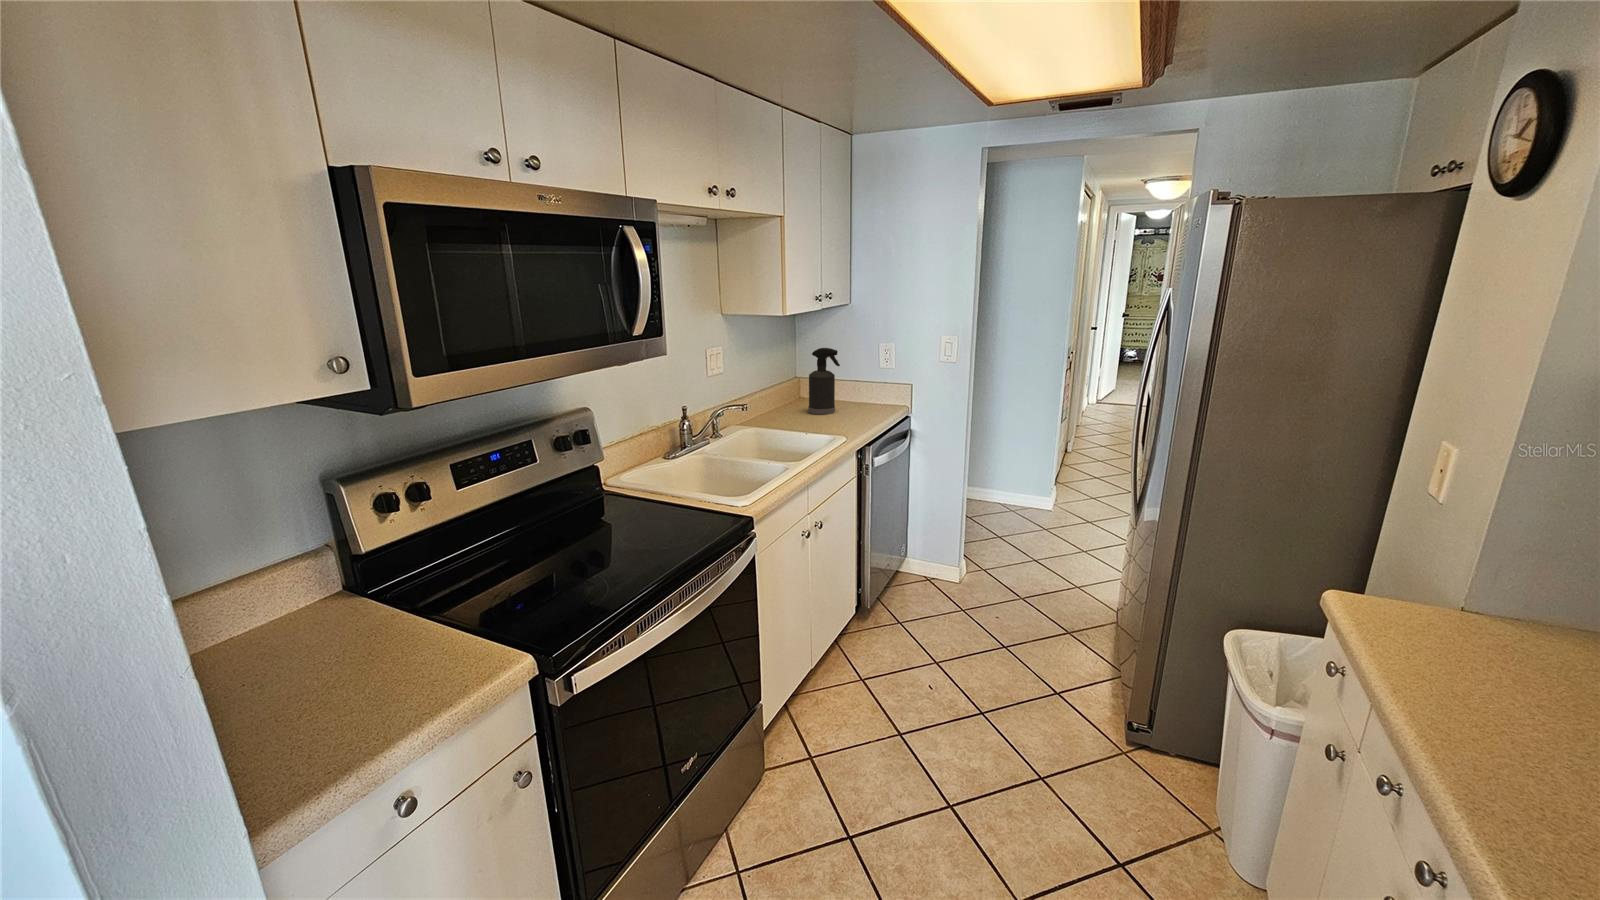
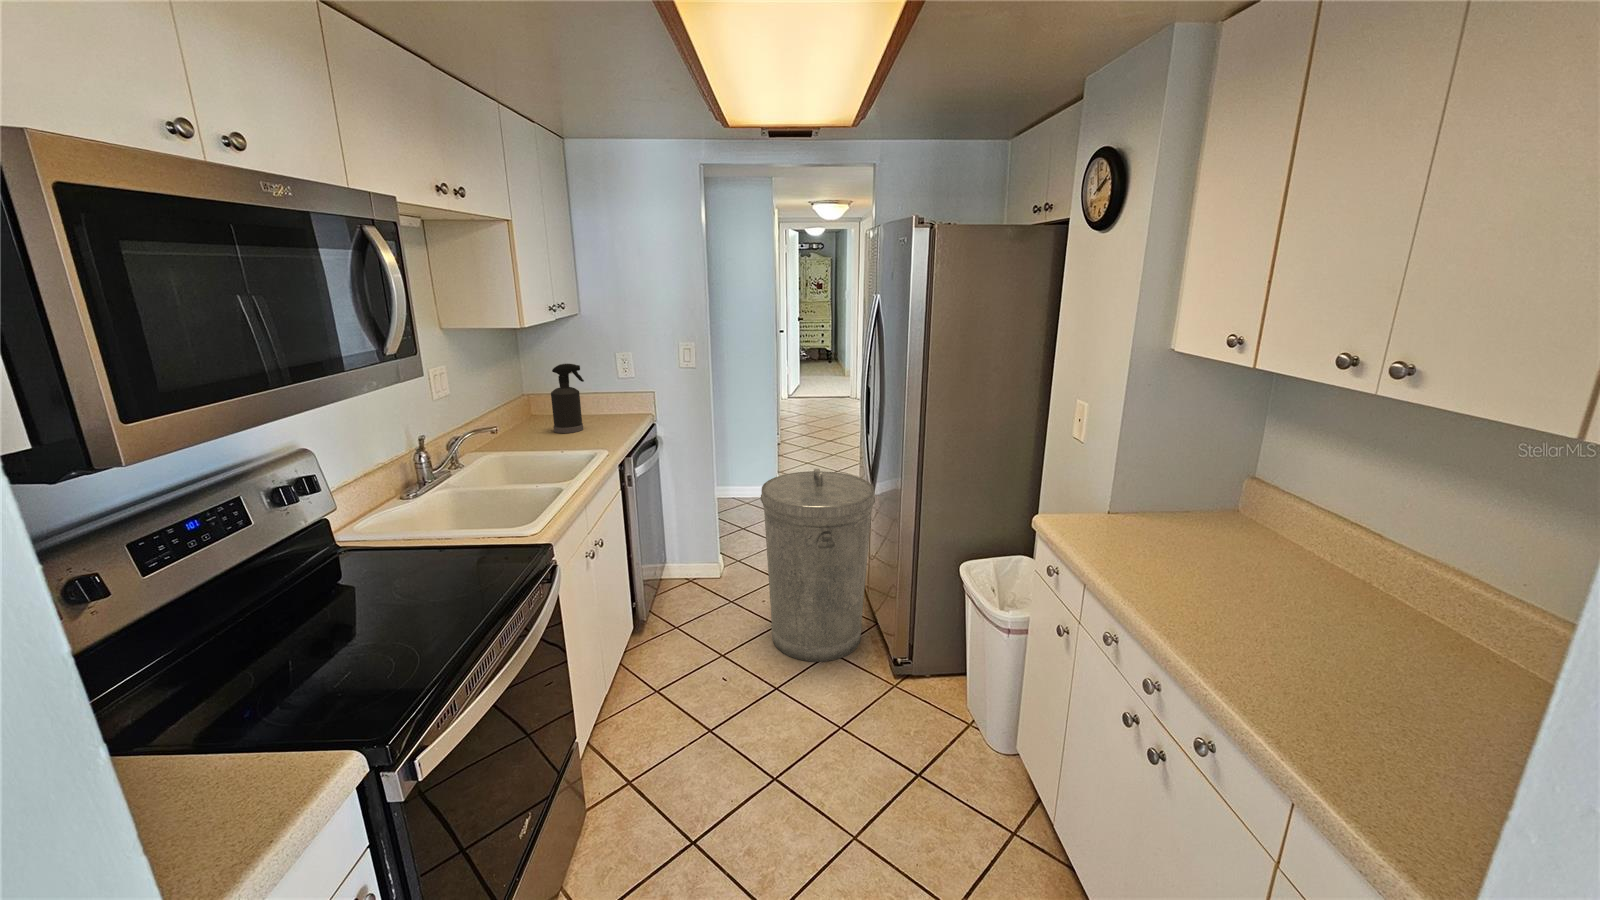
trash can: none [995,484,1137,703] -> present [761,469,875,662]

